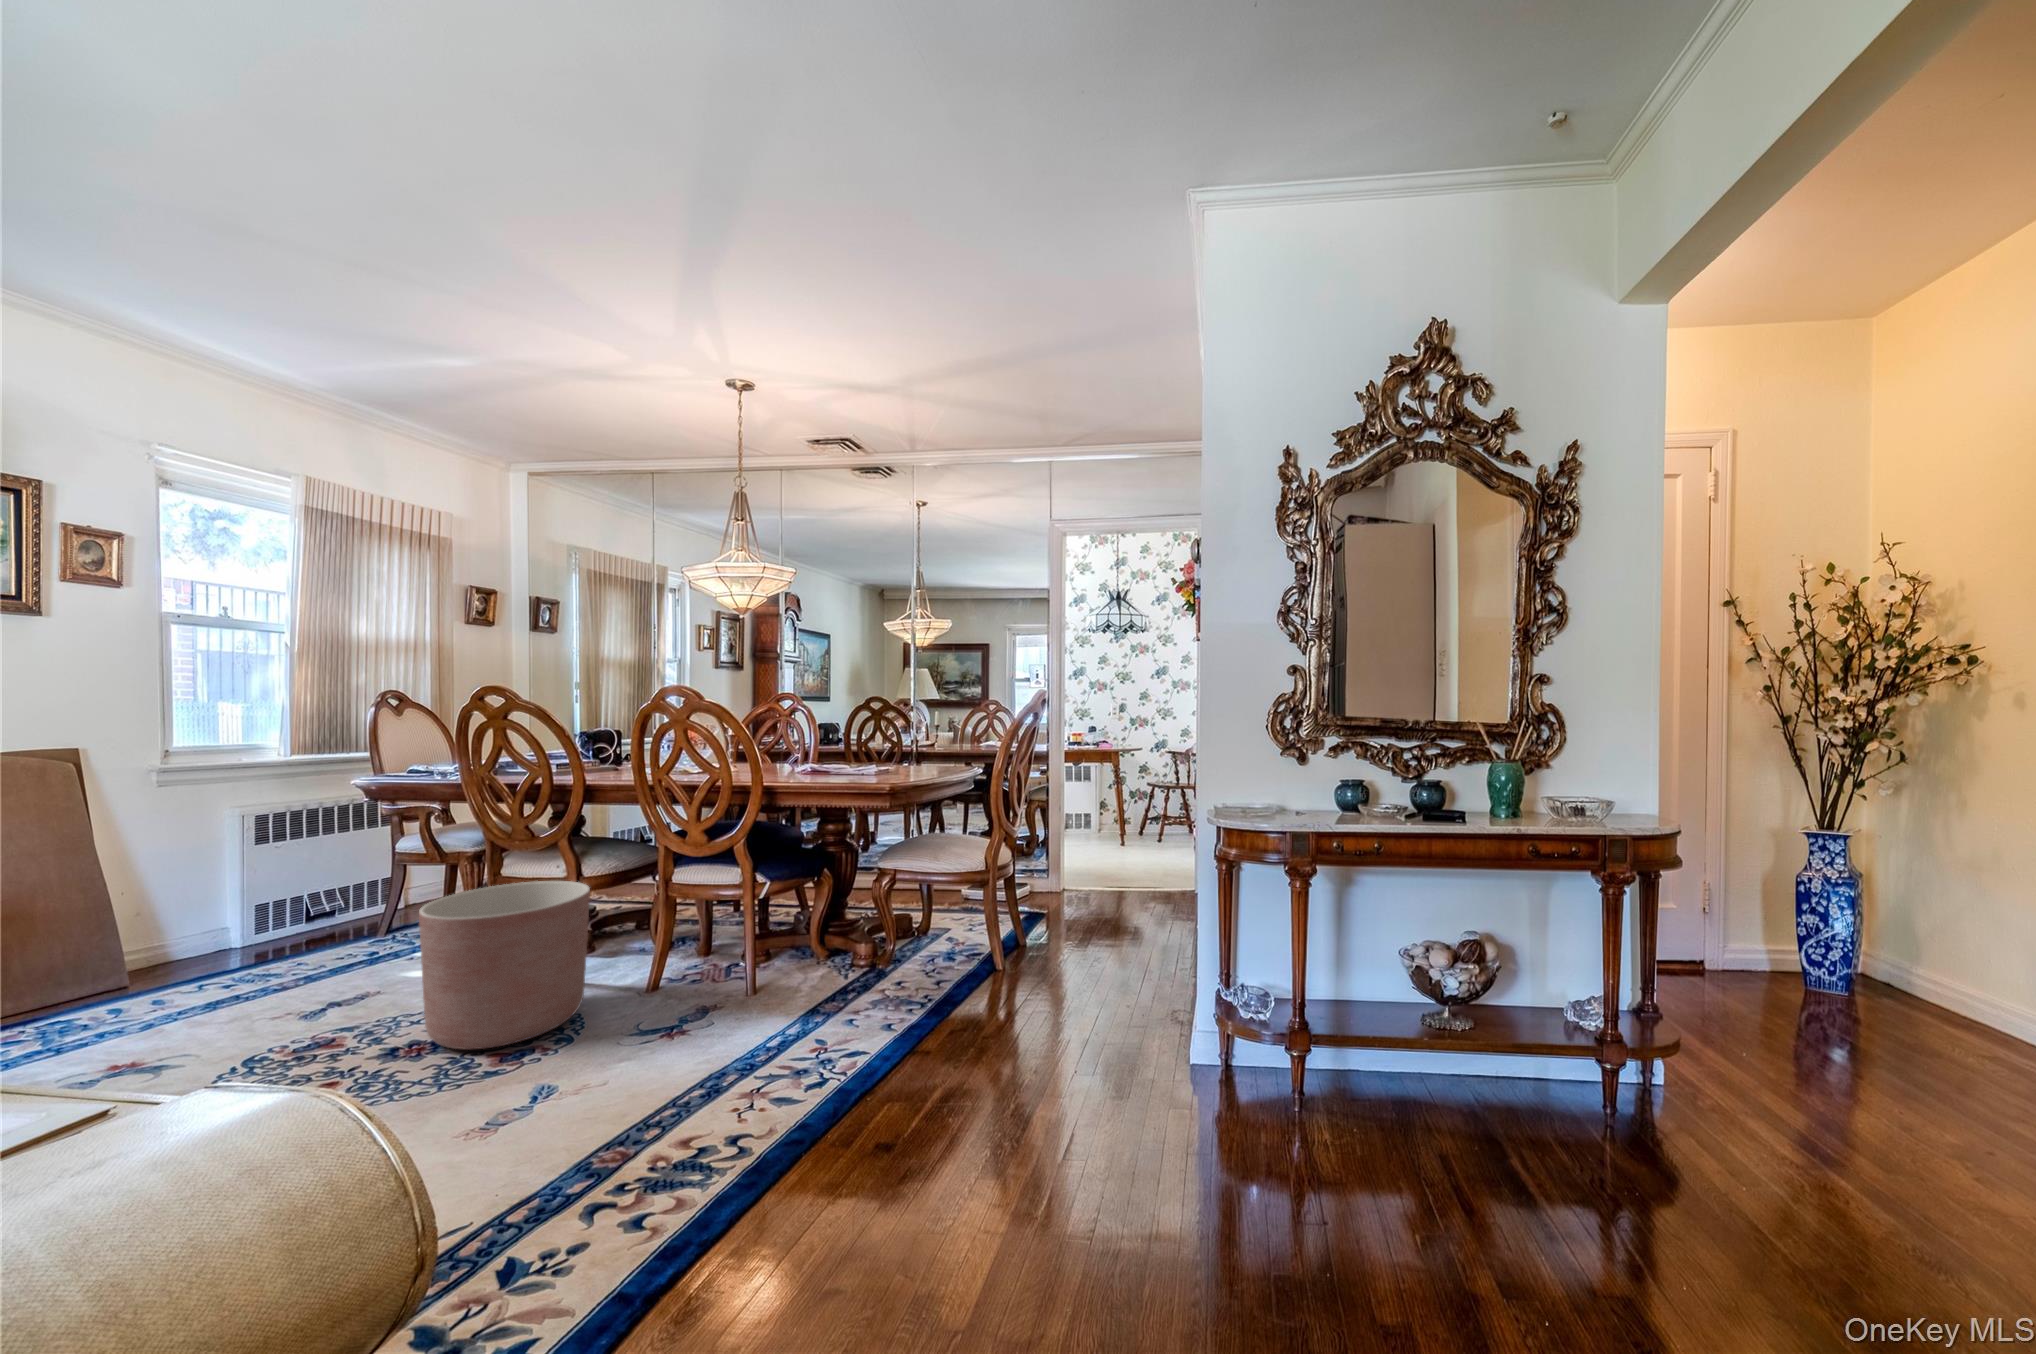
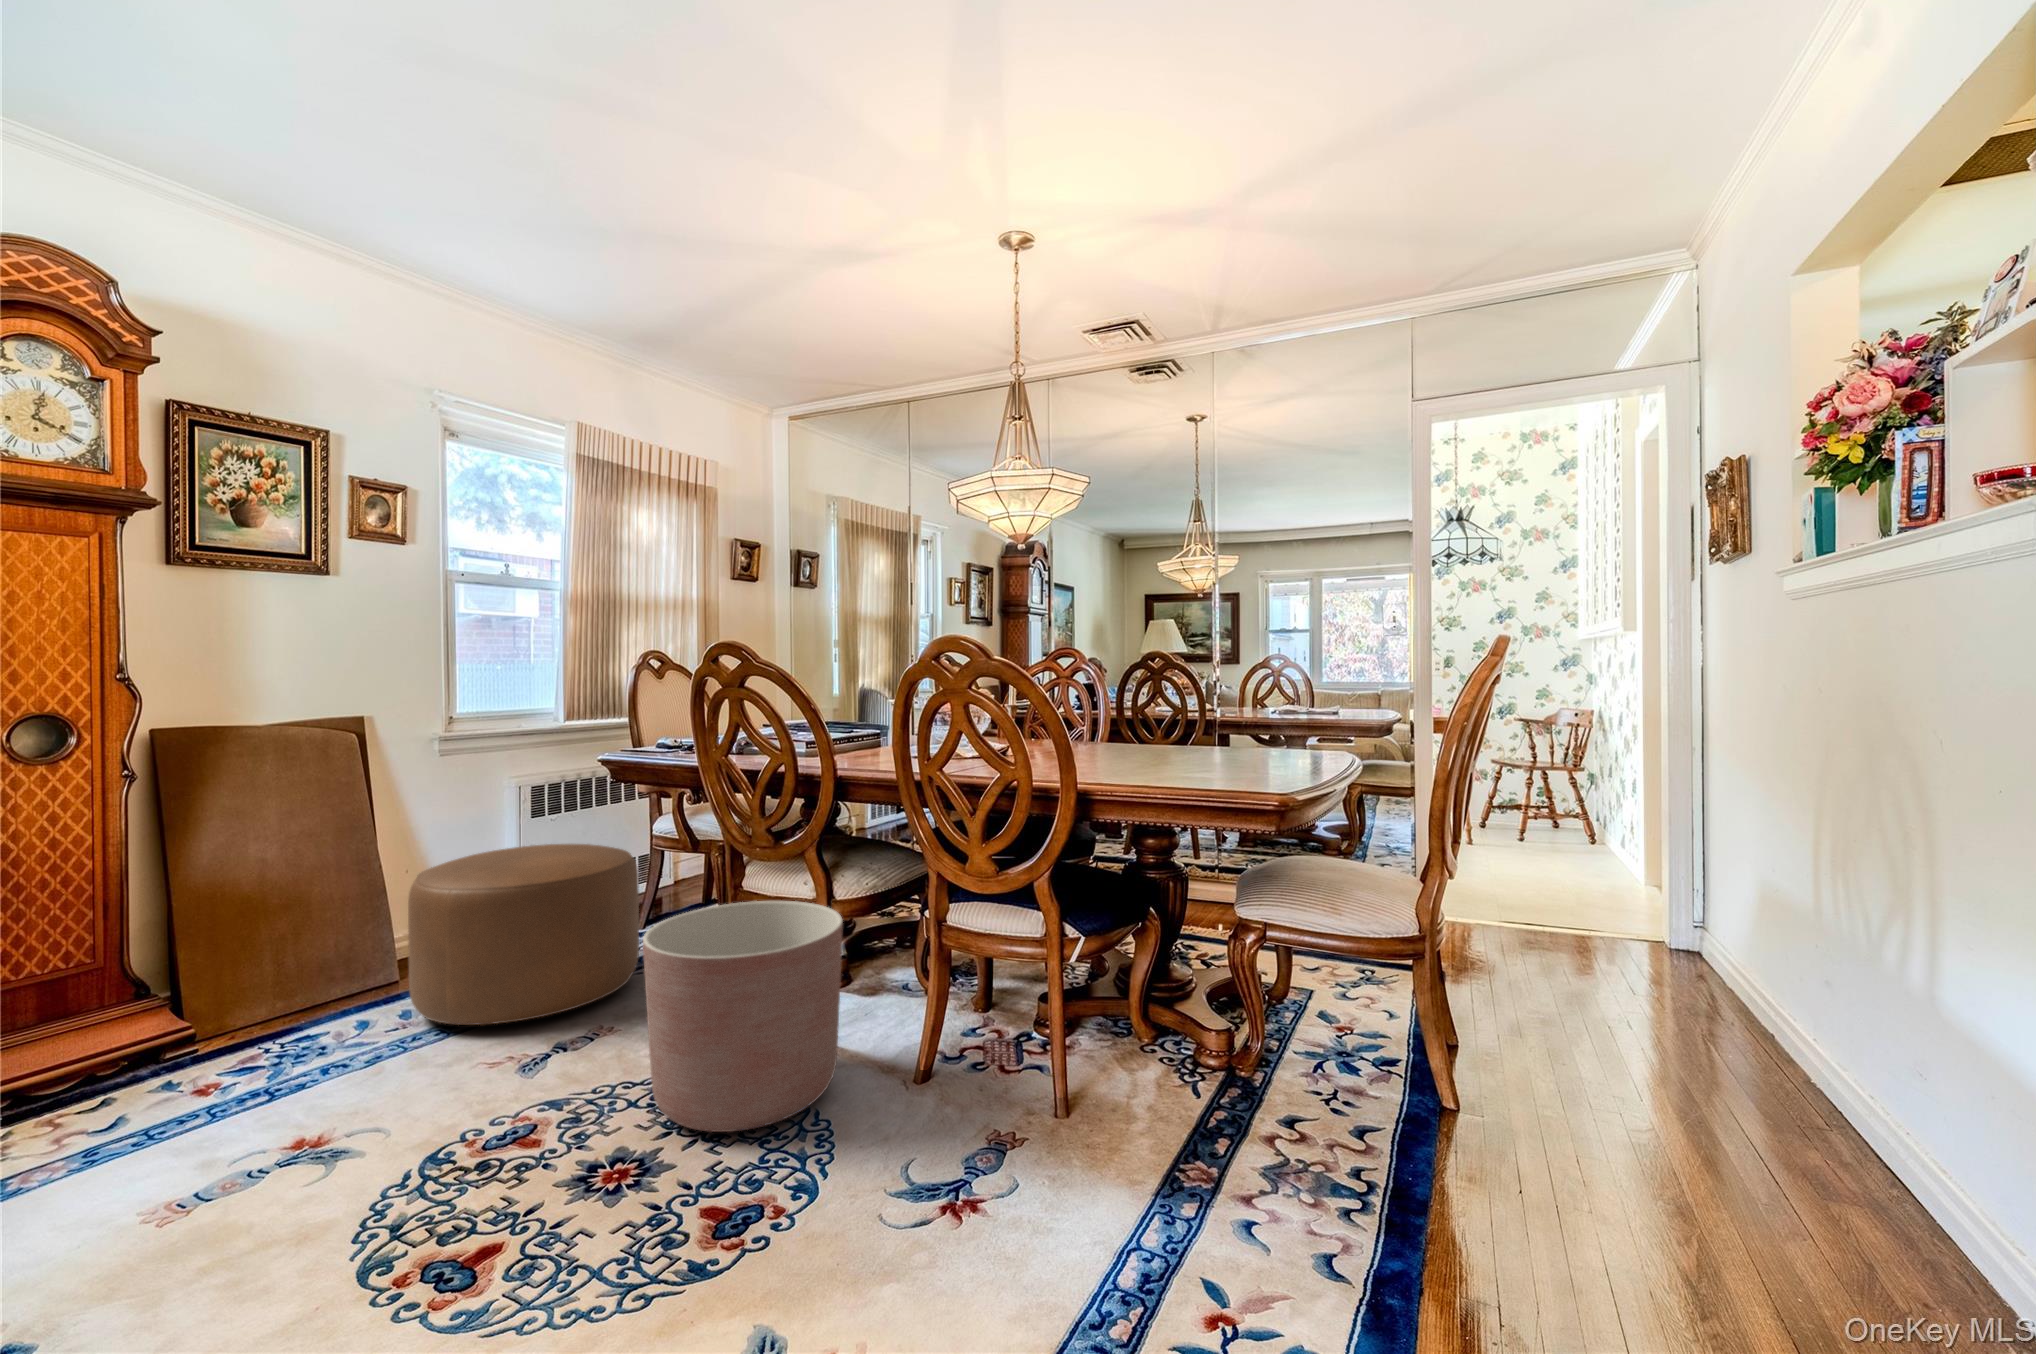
ottoman: none [145,859,389,1018] -> present [408,844,639,1025]

